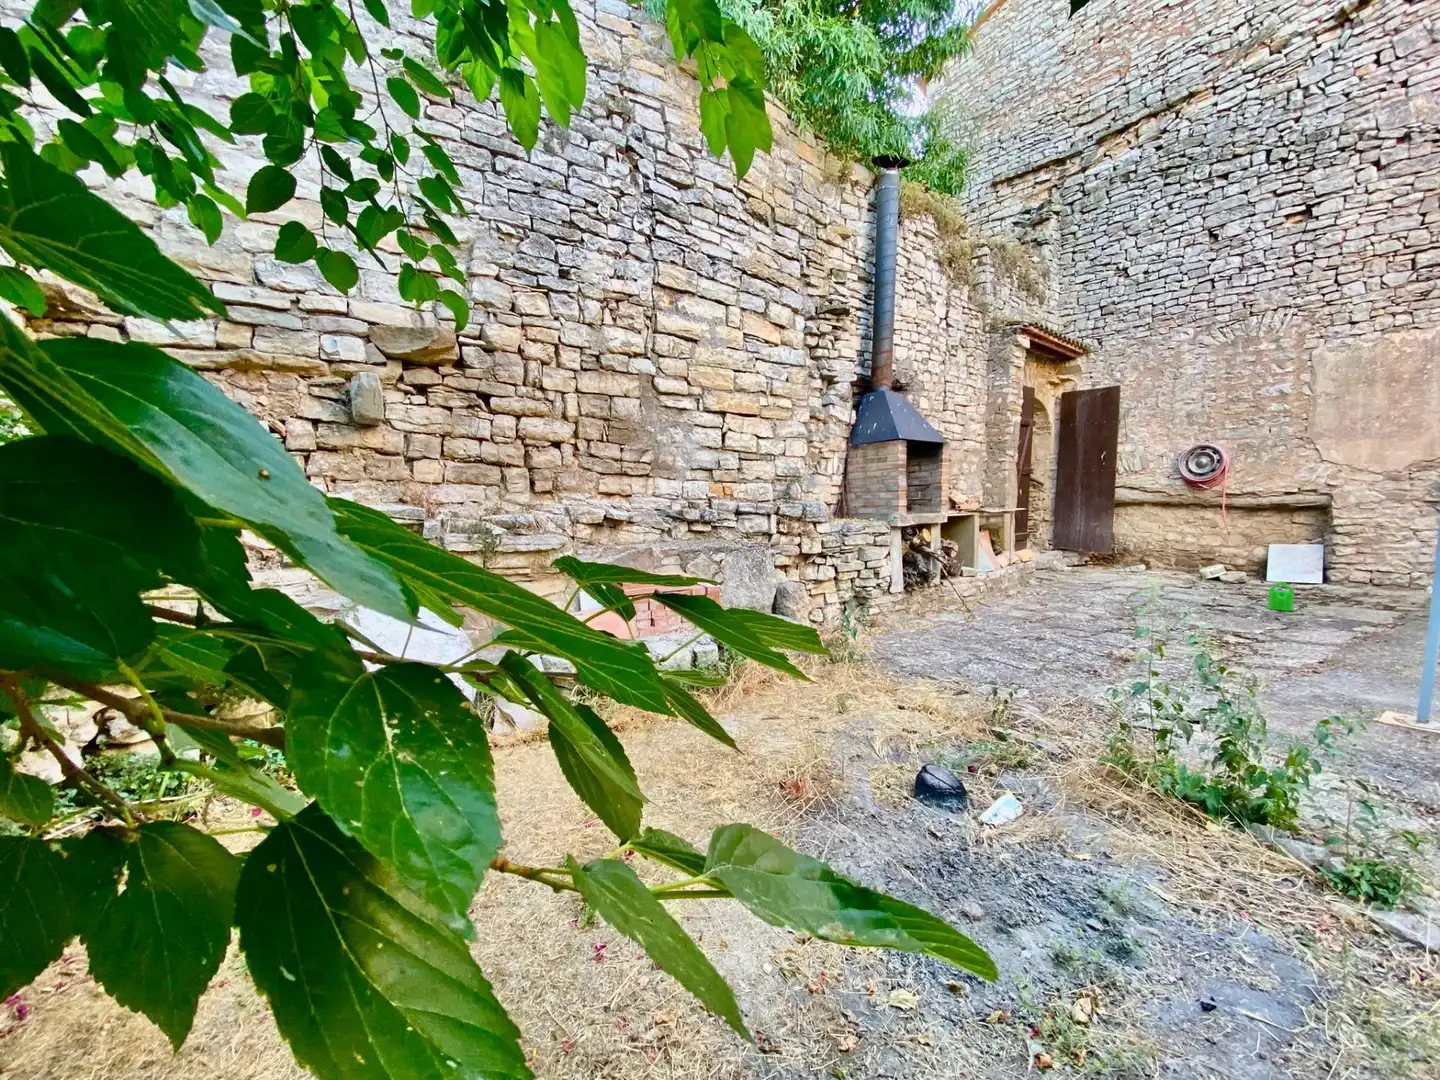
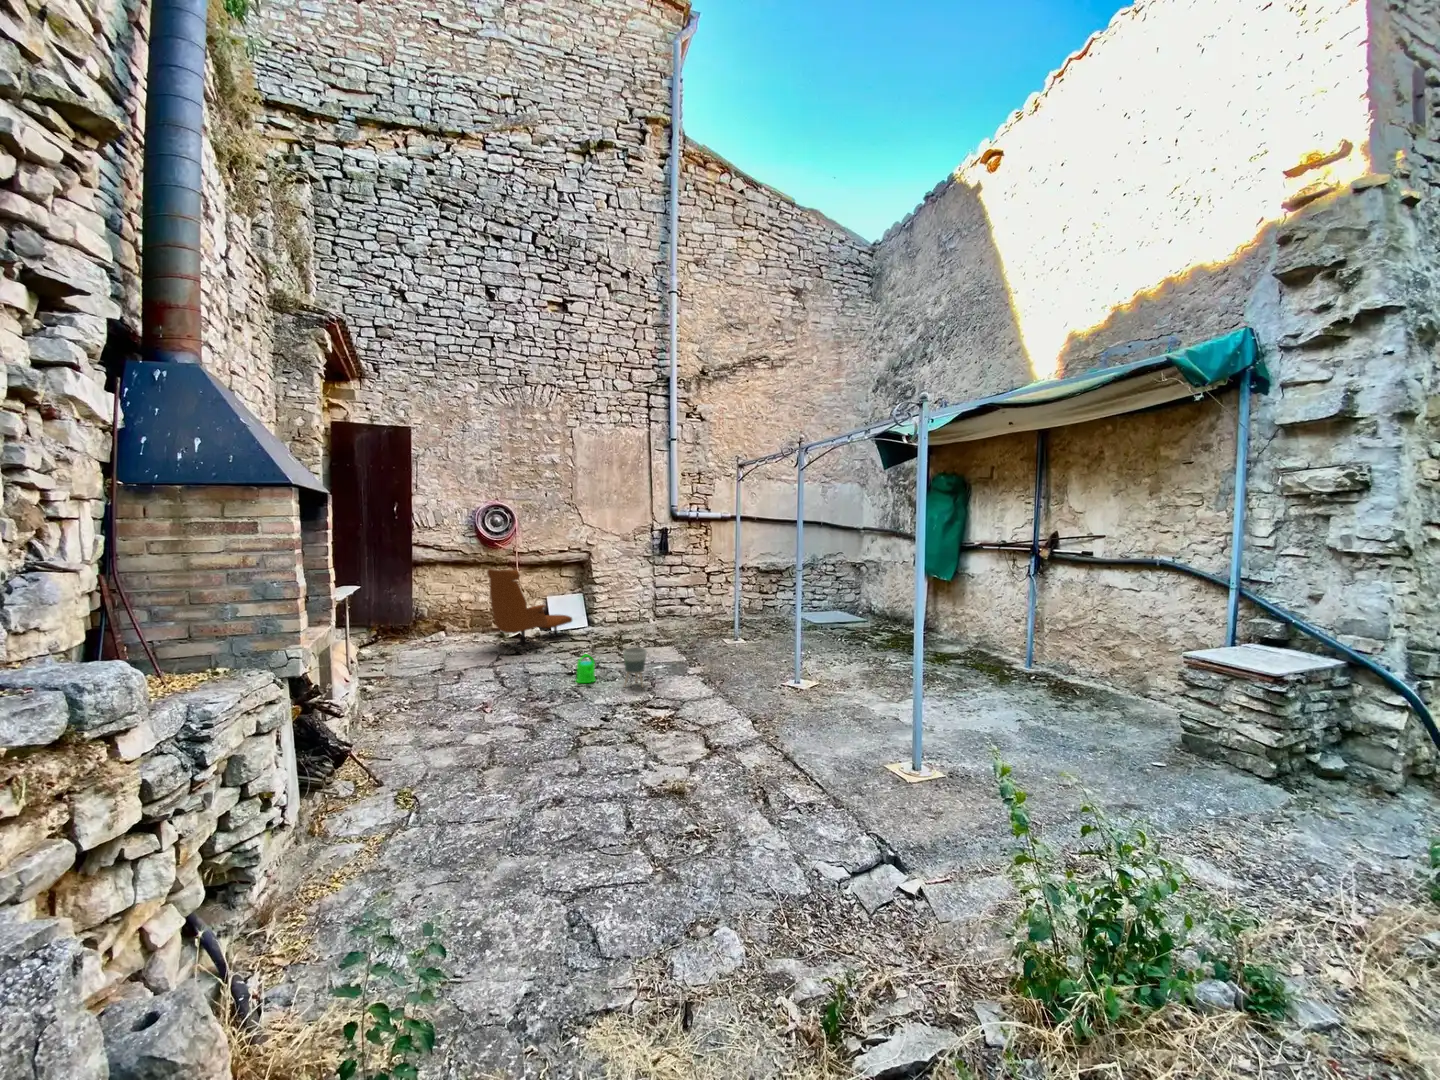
lounge chair: none [1184,503,1298,588] -> present [487,569,572,654]
planter: none [1327,580,1367,624] -> present [623,648,647,687]

